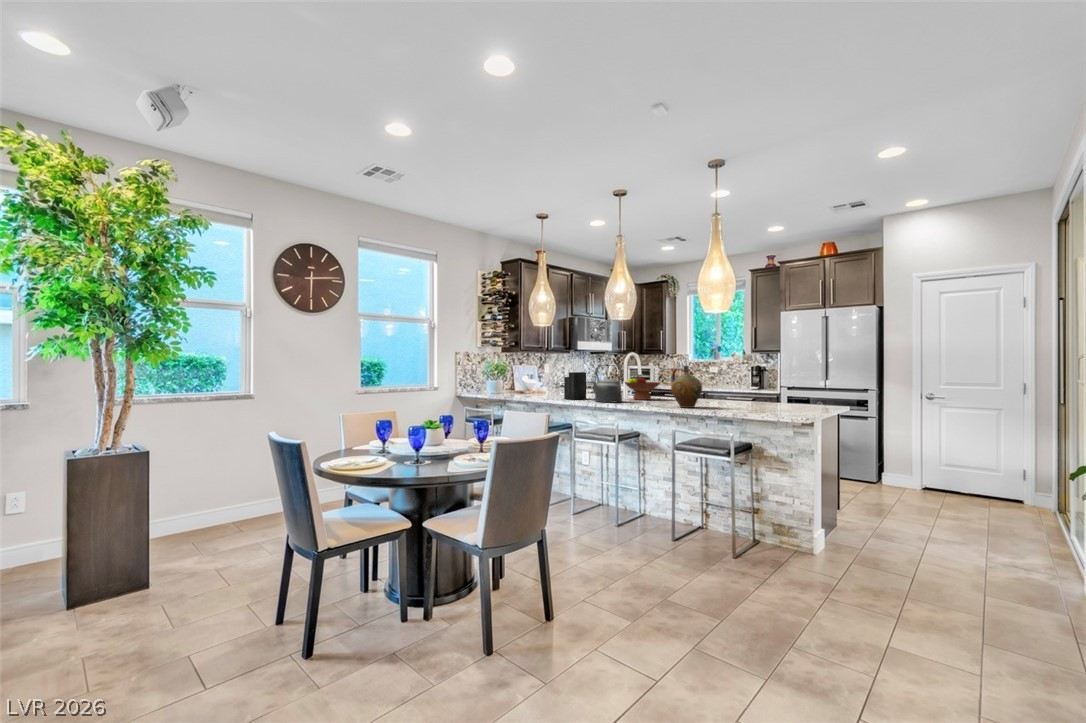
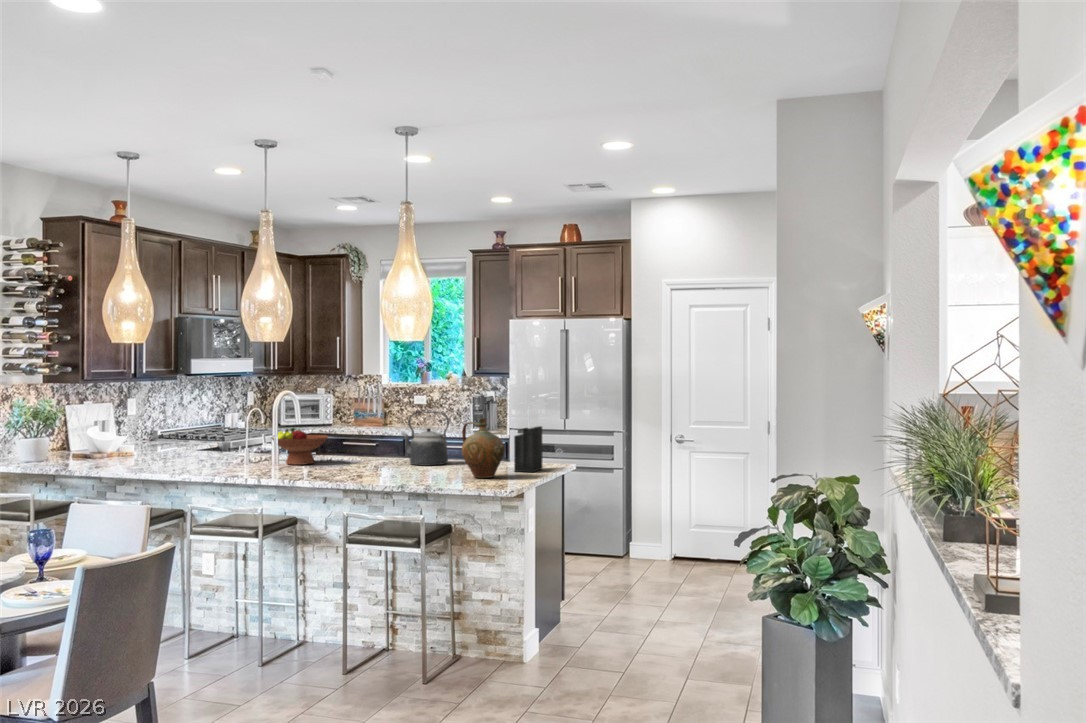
knife block: present [564,359,586,400] -> present [514,405,543,472]
kettle: present [591,365,622,403] -> present [402,411,449,466]
ceramic jug: present [671,366,702,408] -> present [462,418,505,478]

